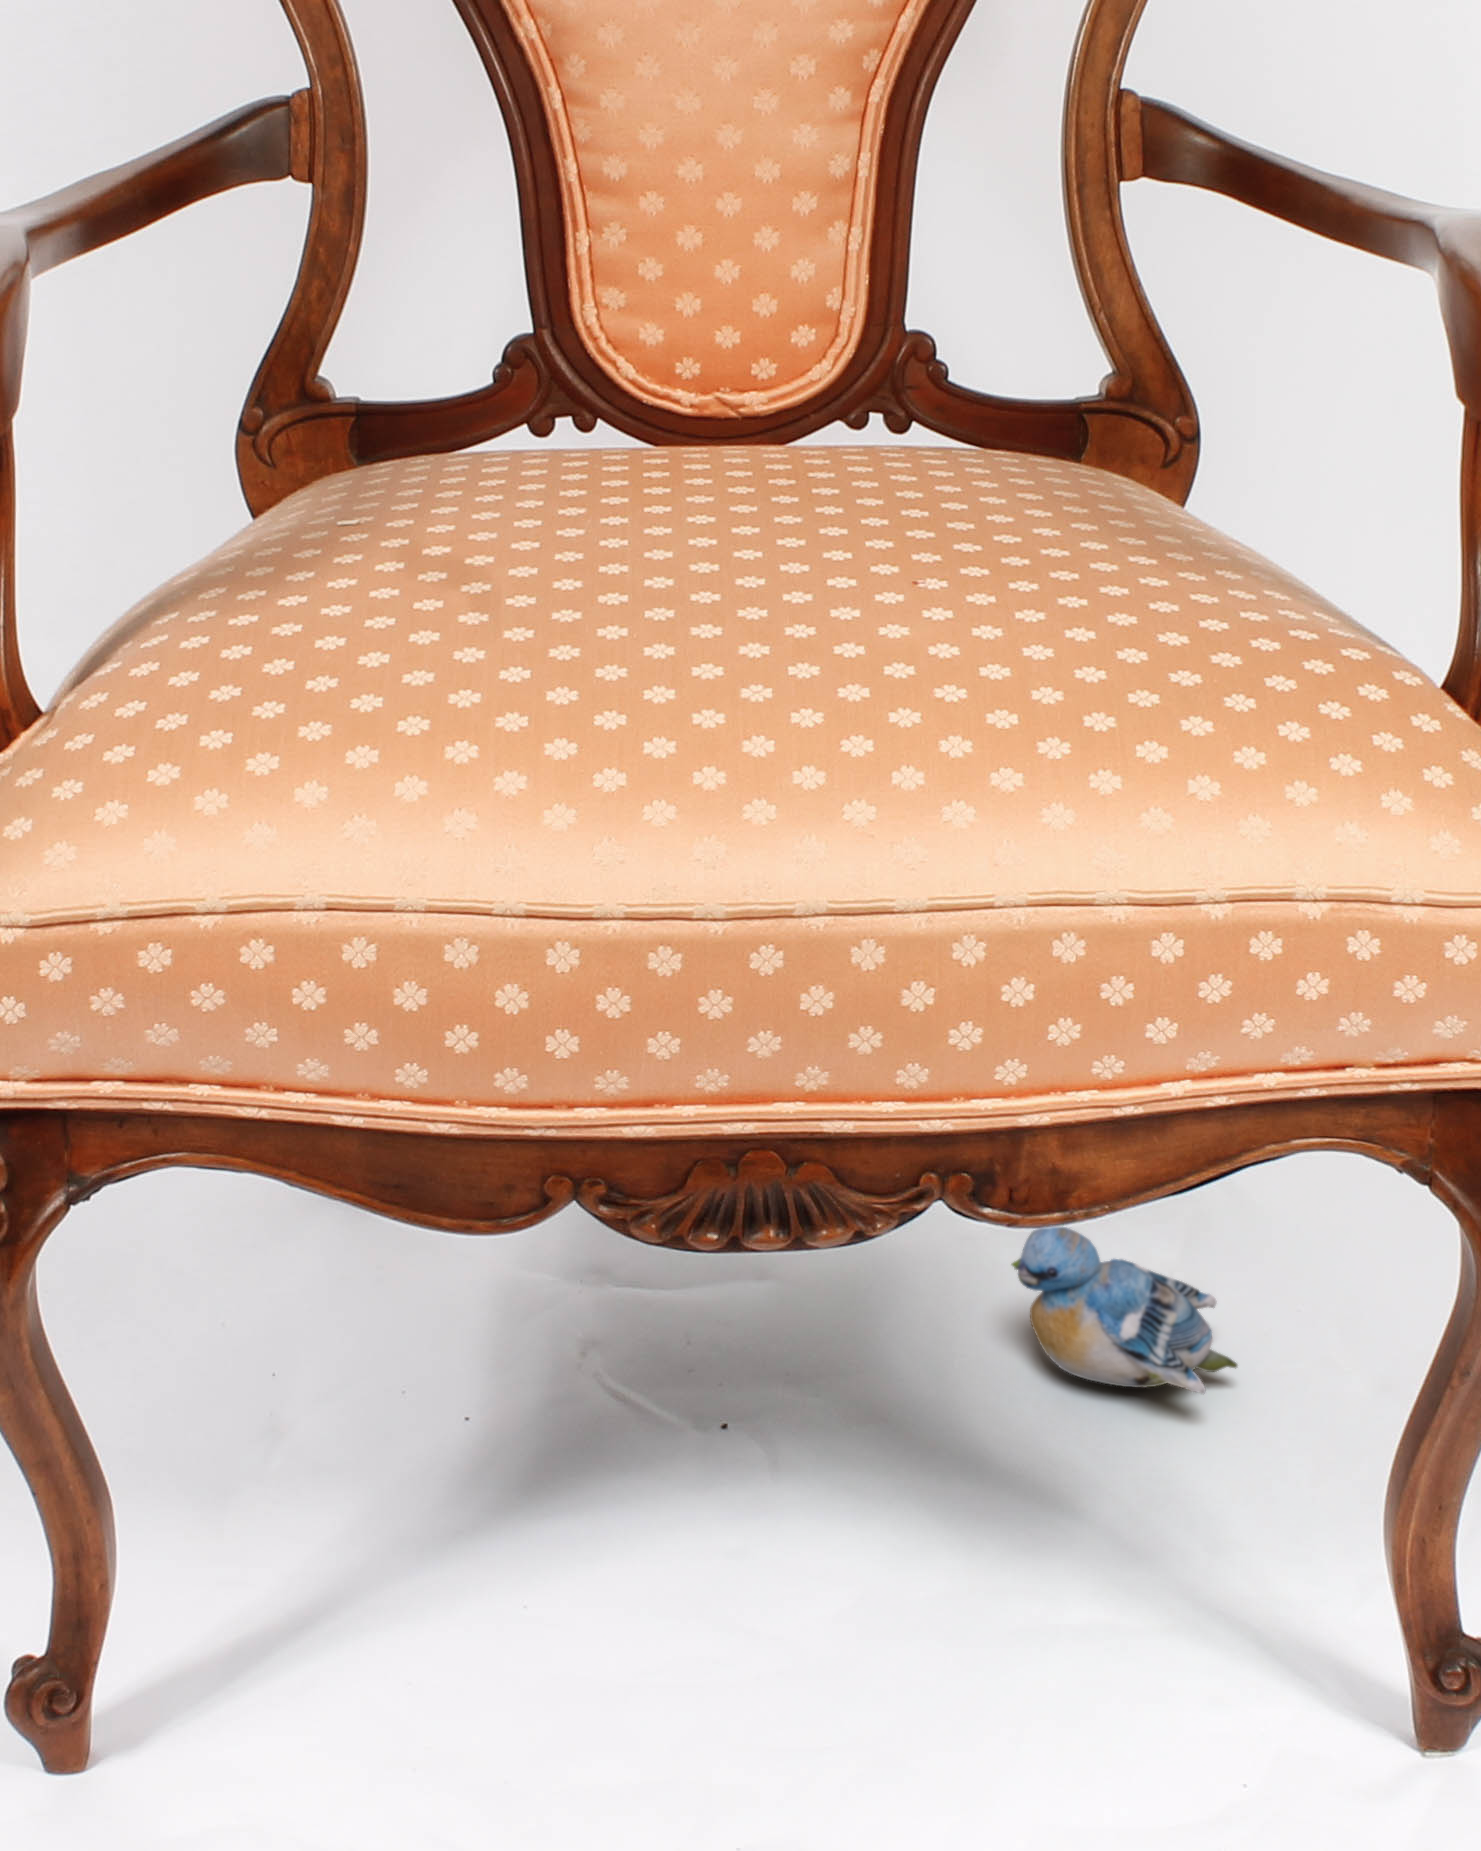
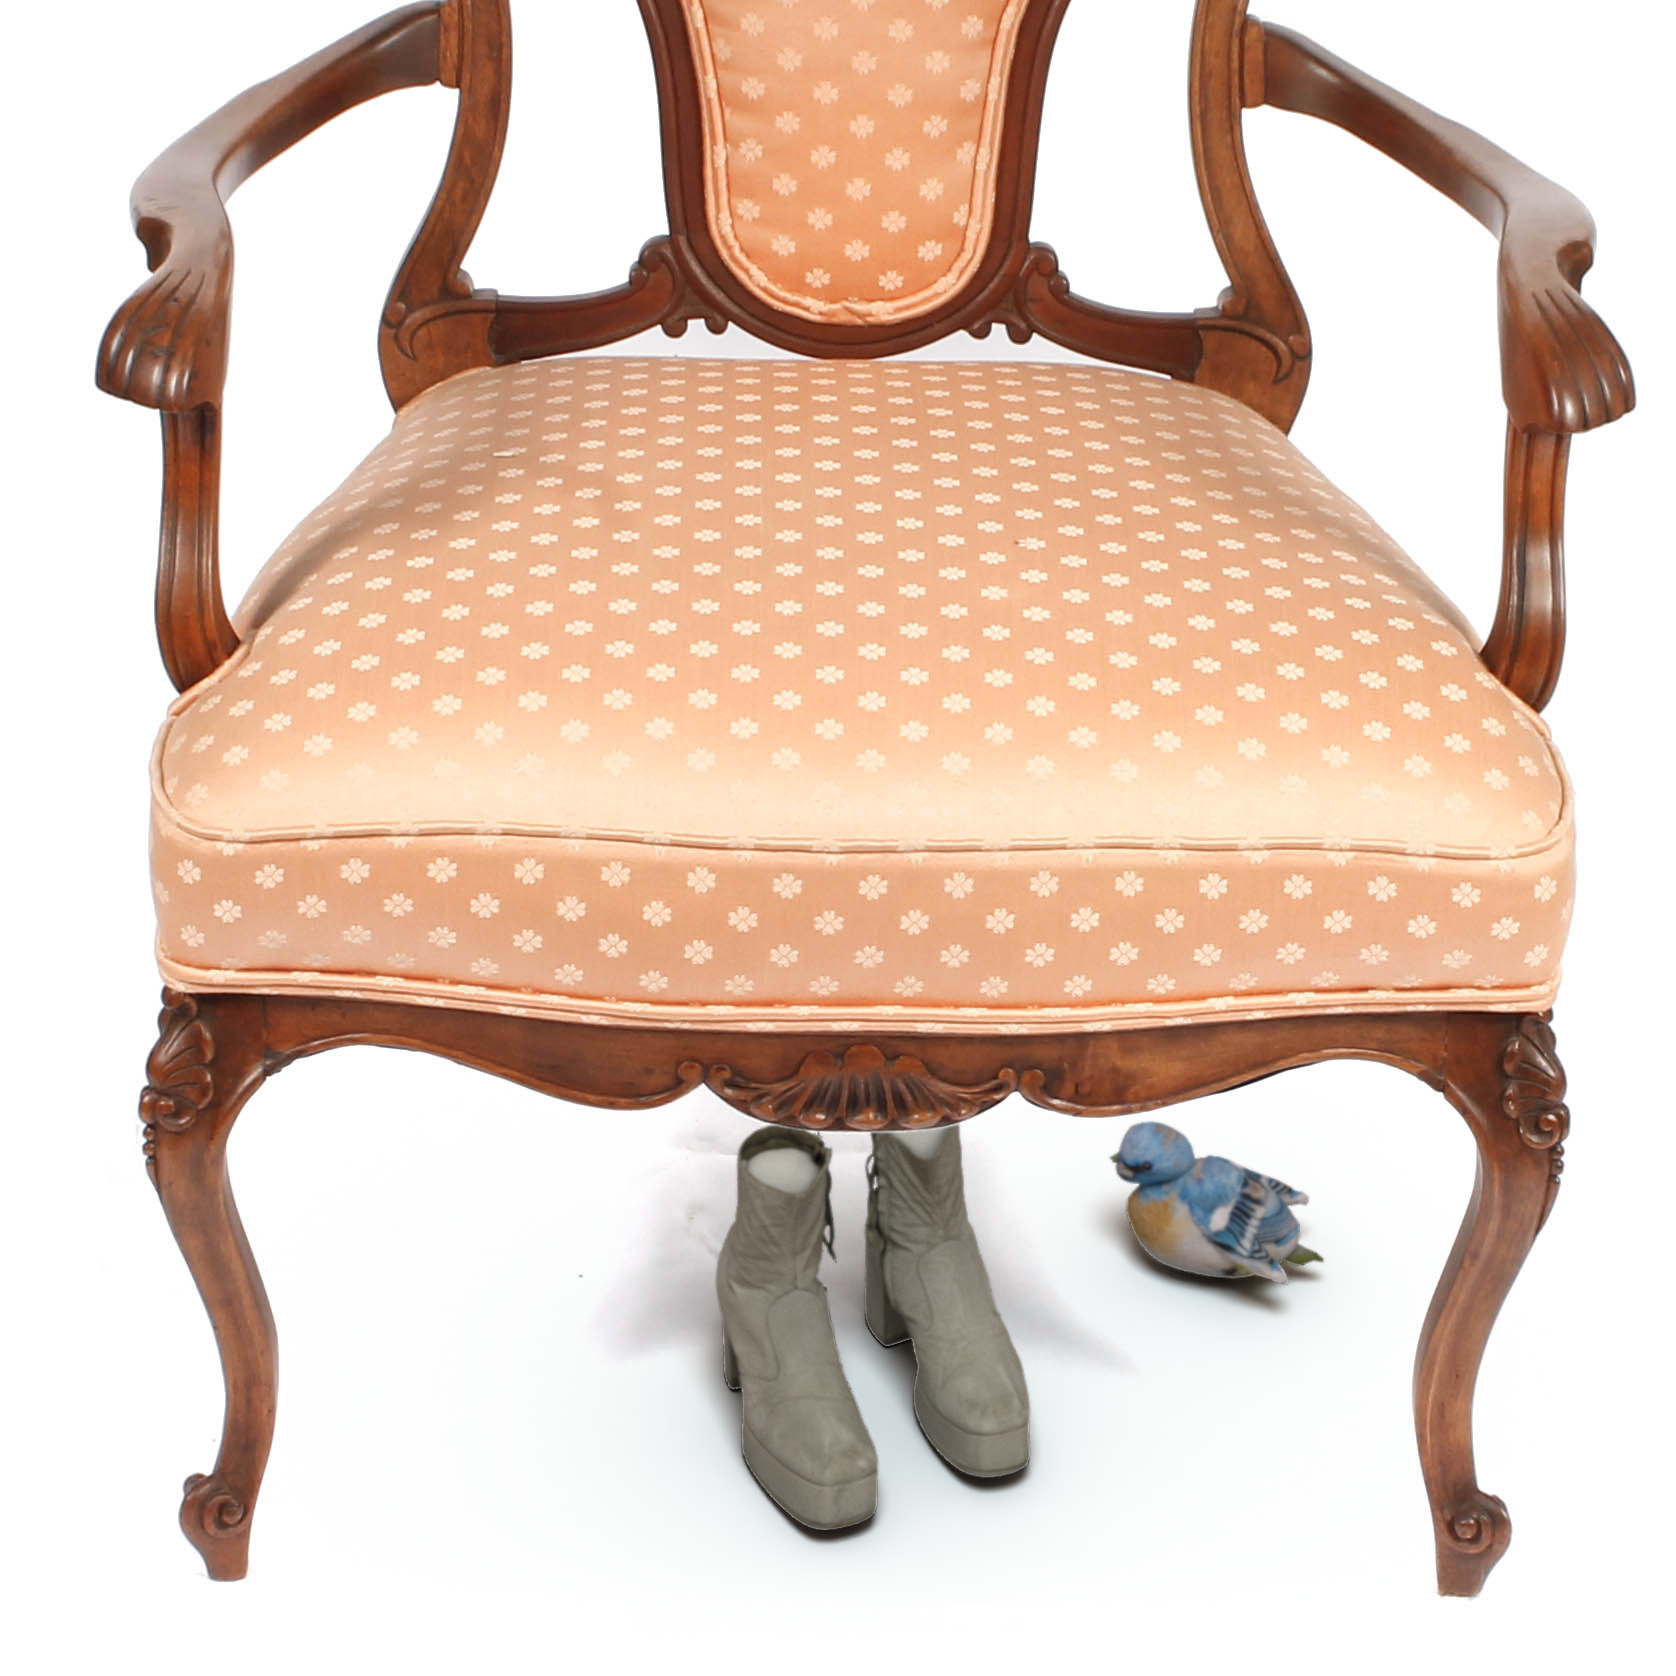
boots: none [607,1197,948,1688] -> present [716,1124,1030,1531]

